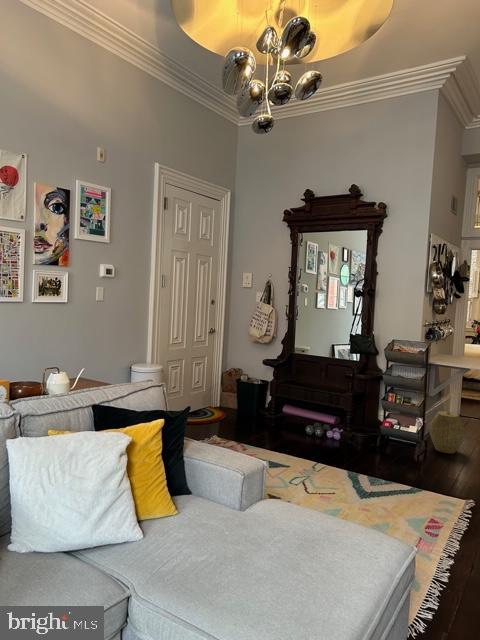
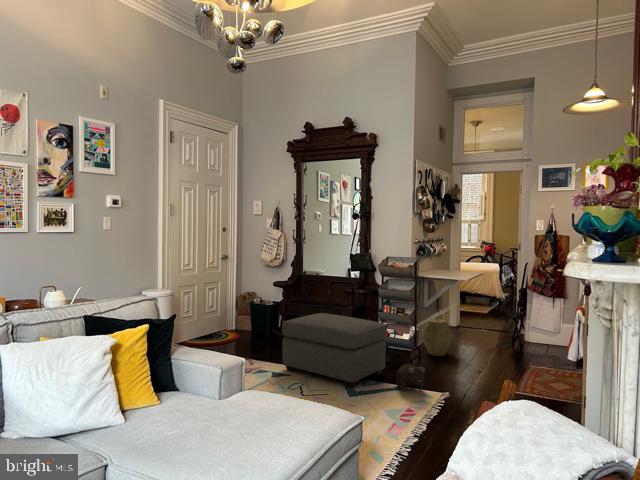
ottoman: none [279,400,397,487] -> present [282,313,387,387]
plush toy: none [409,465,447,496] -> present [396,364,425,391]

